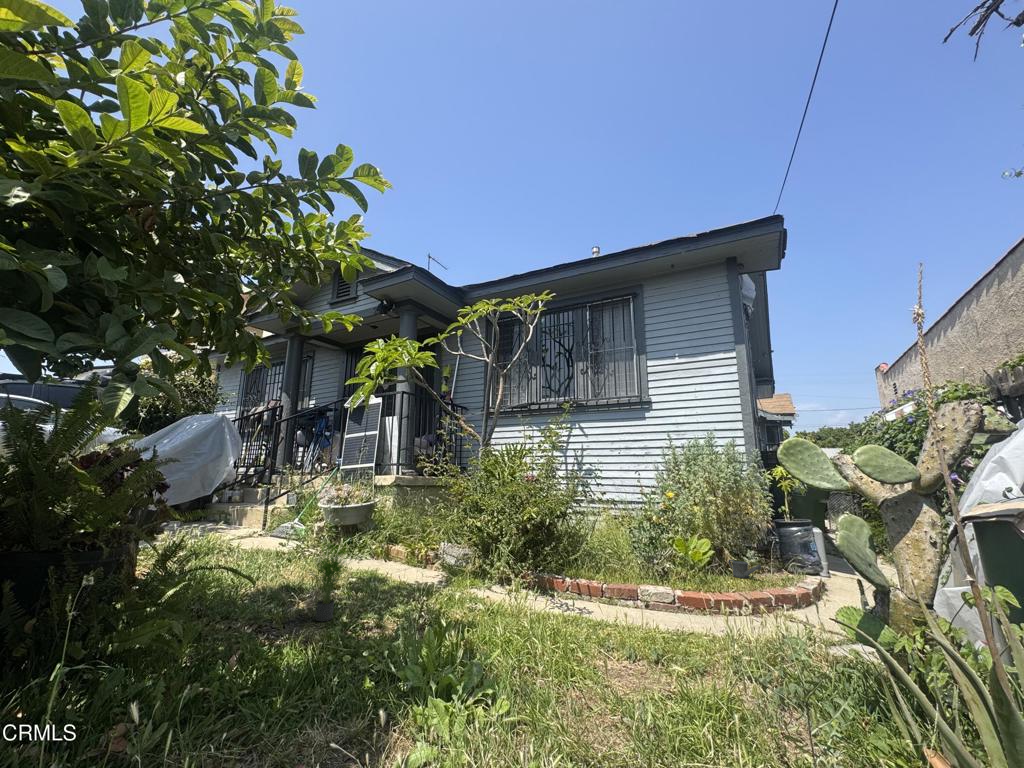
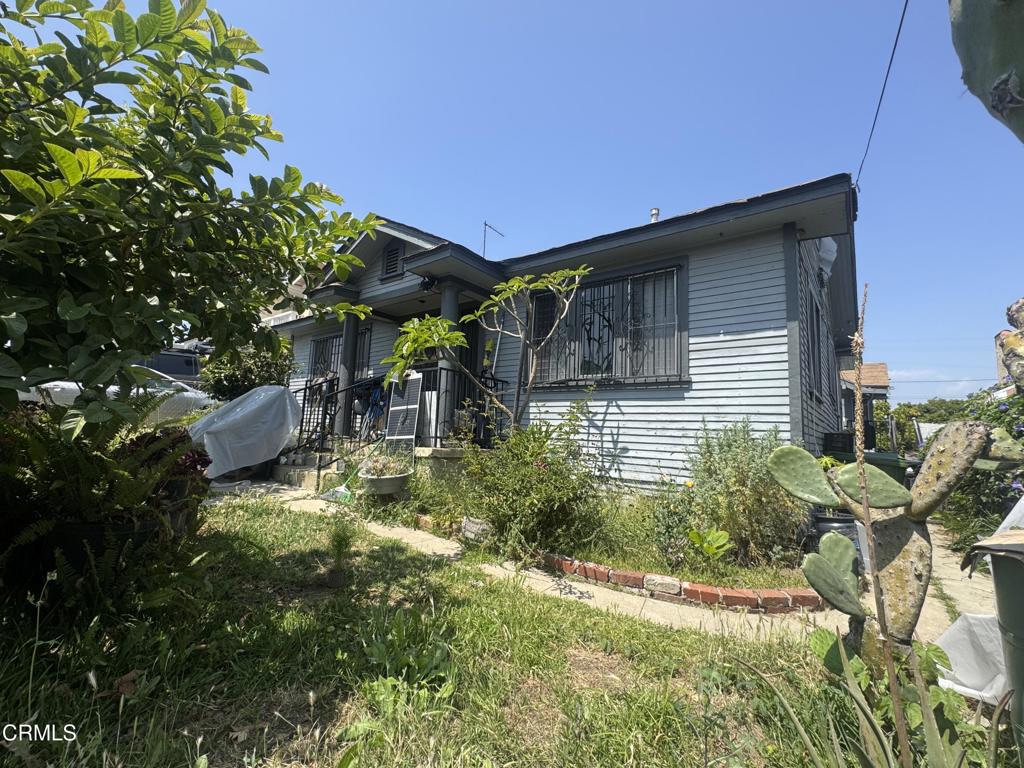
watering can: present [728,560,761,578] -> none [752,553,785,575]

